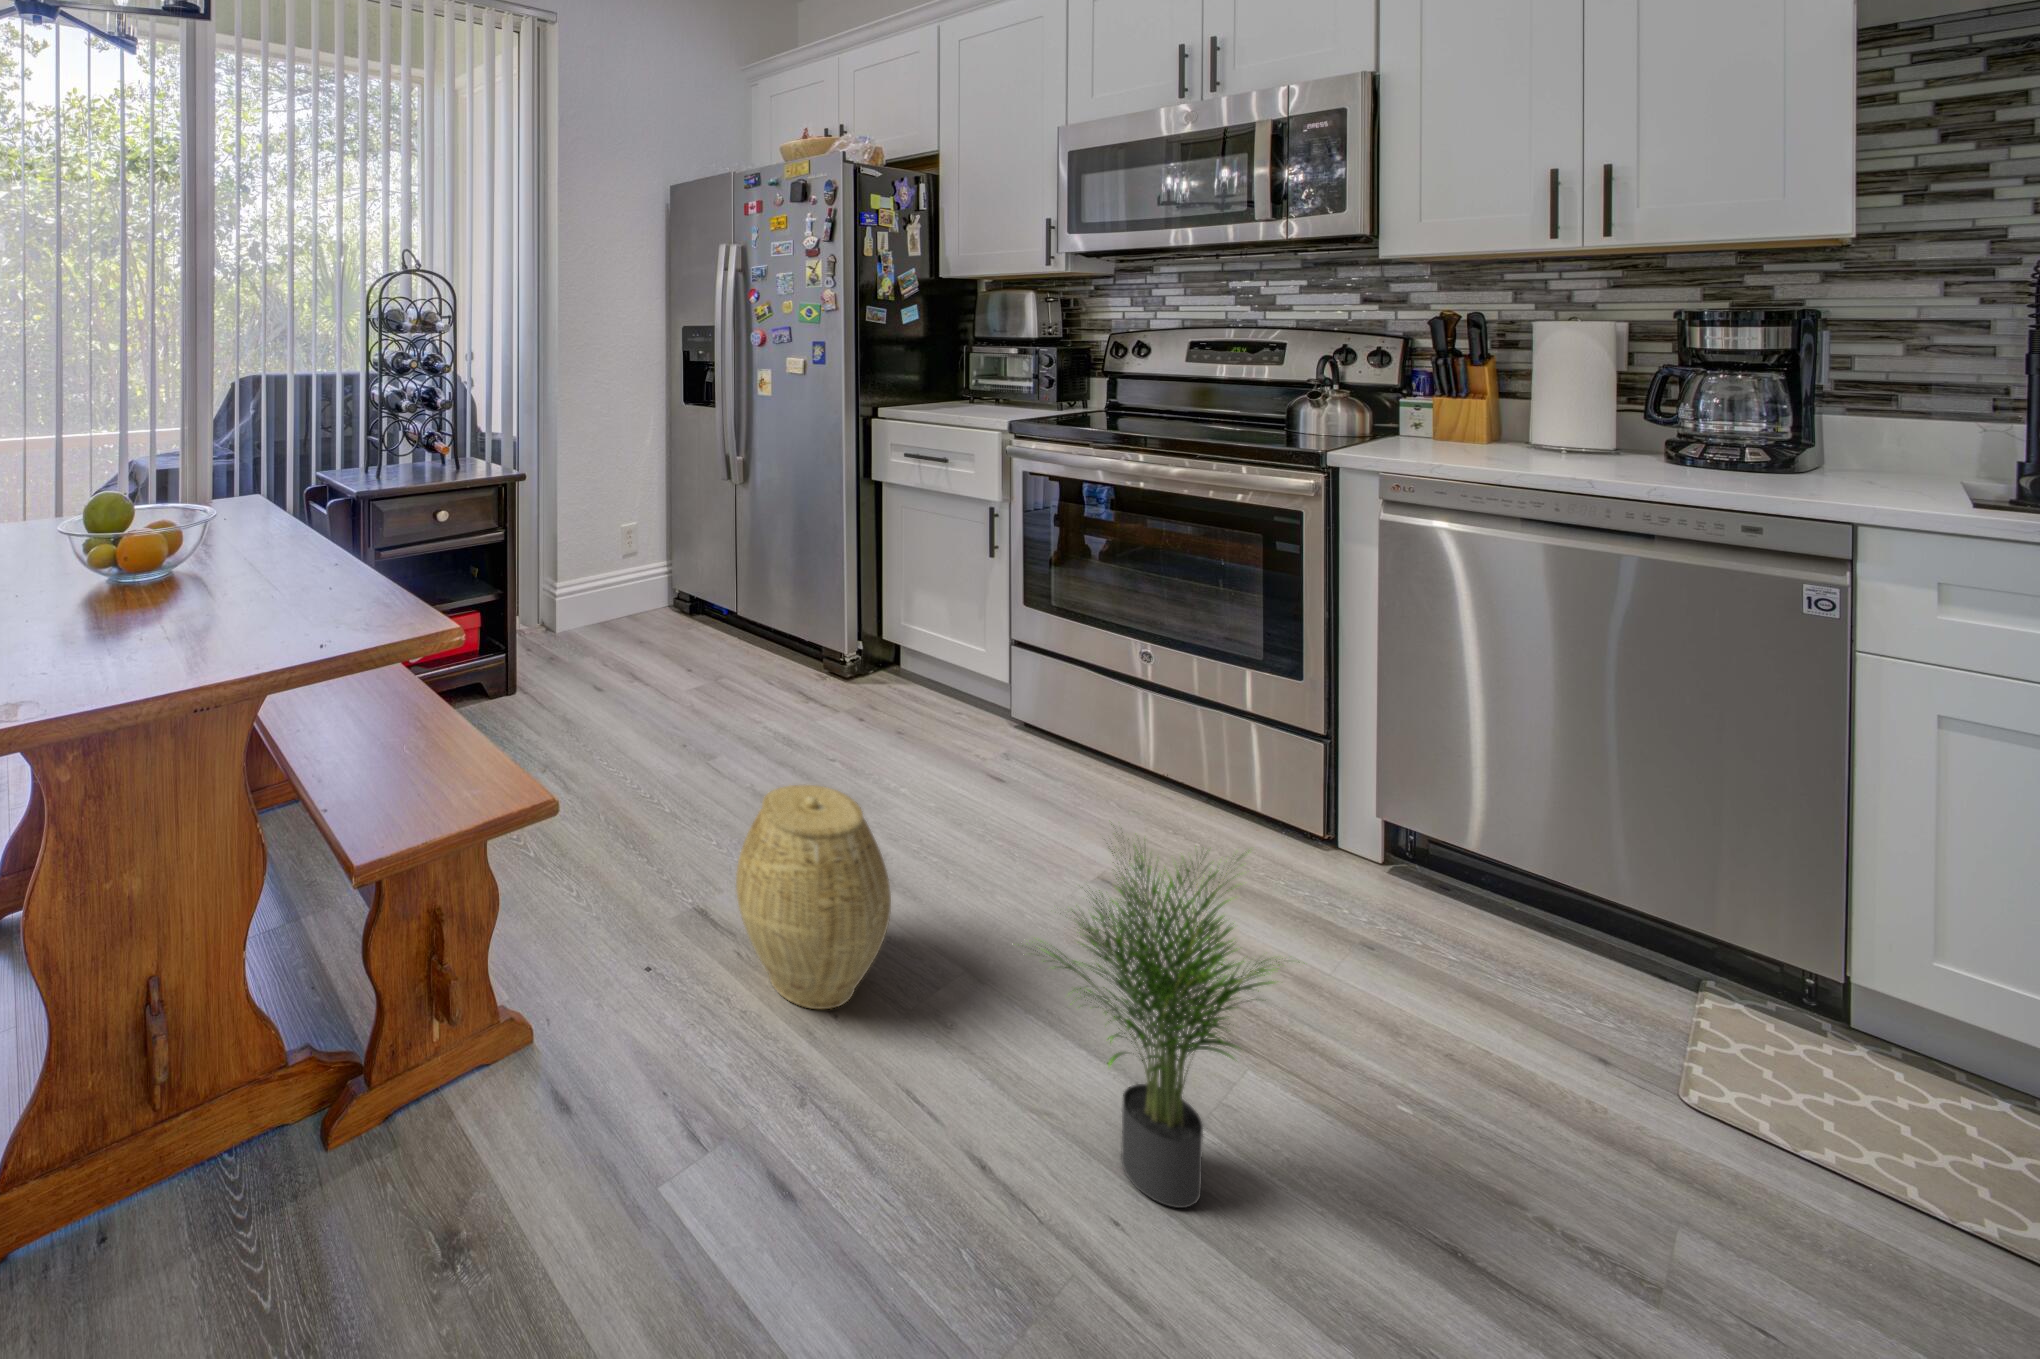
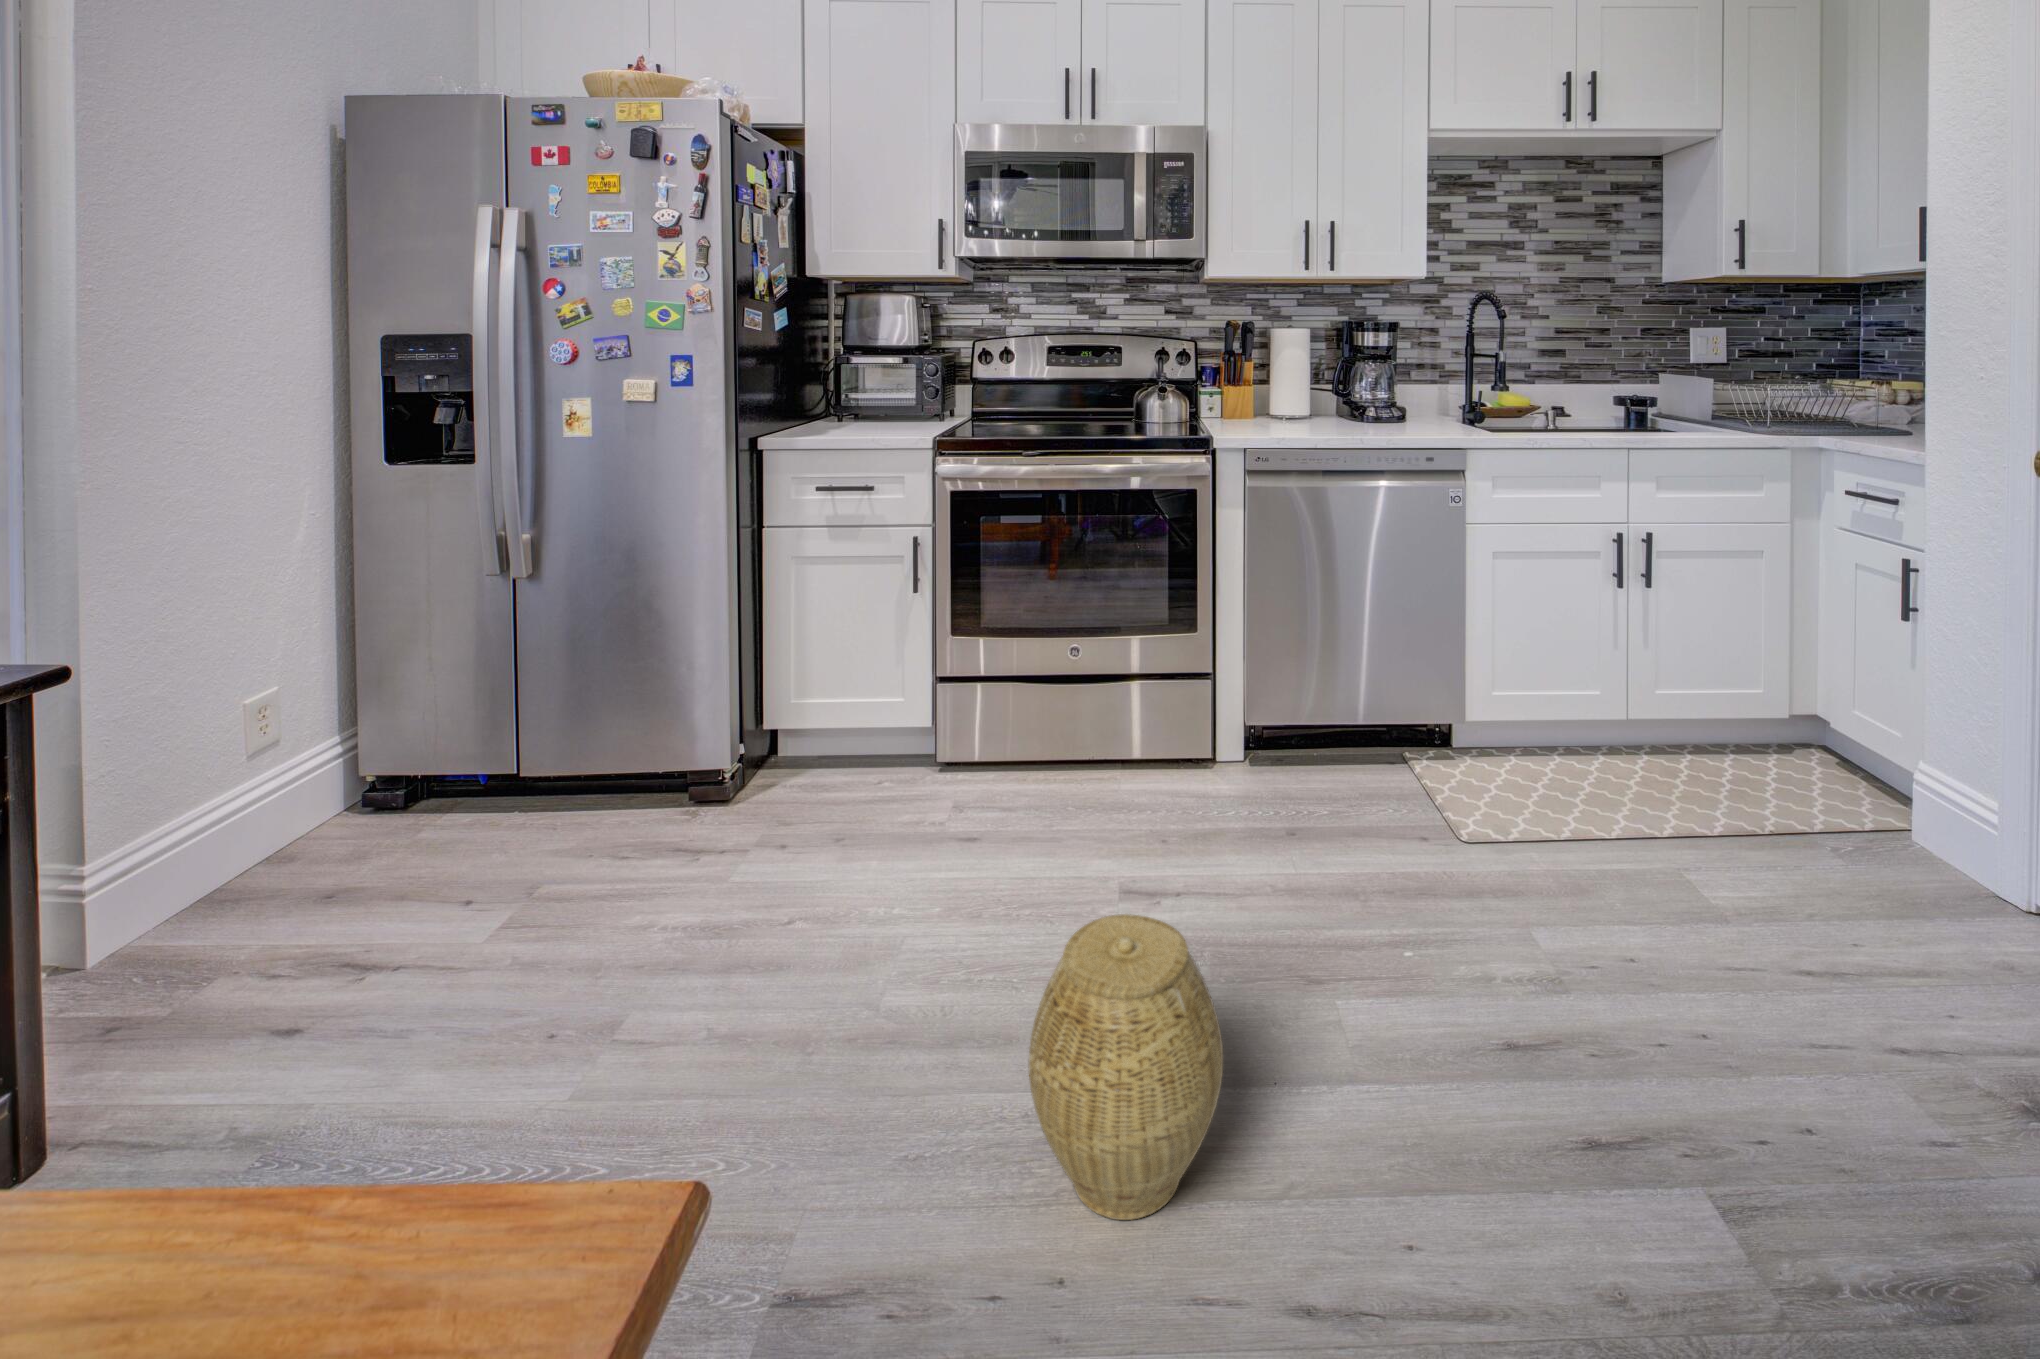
potted plant: present [1035,847,1300,1208] -> none [1385,765,1572,1116]

